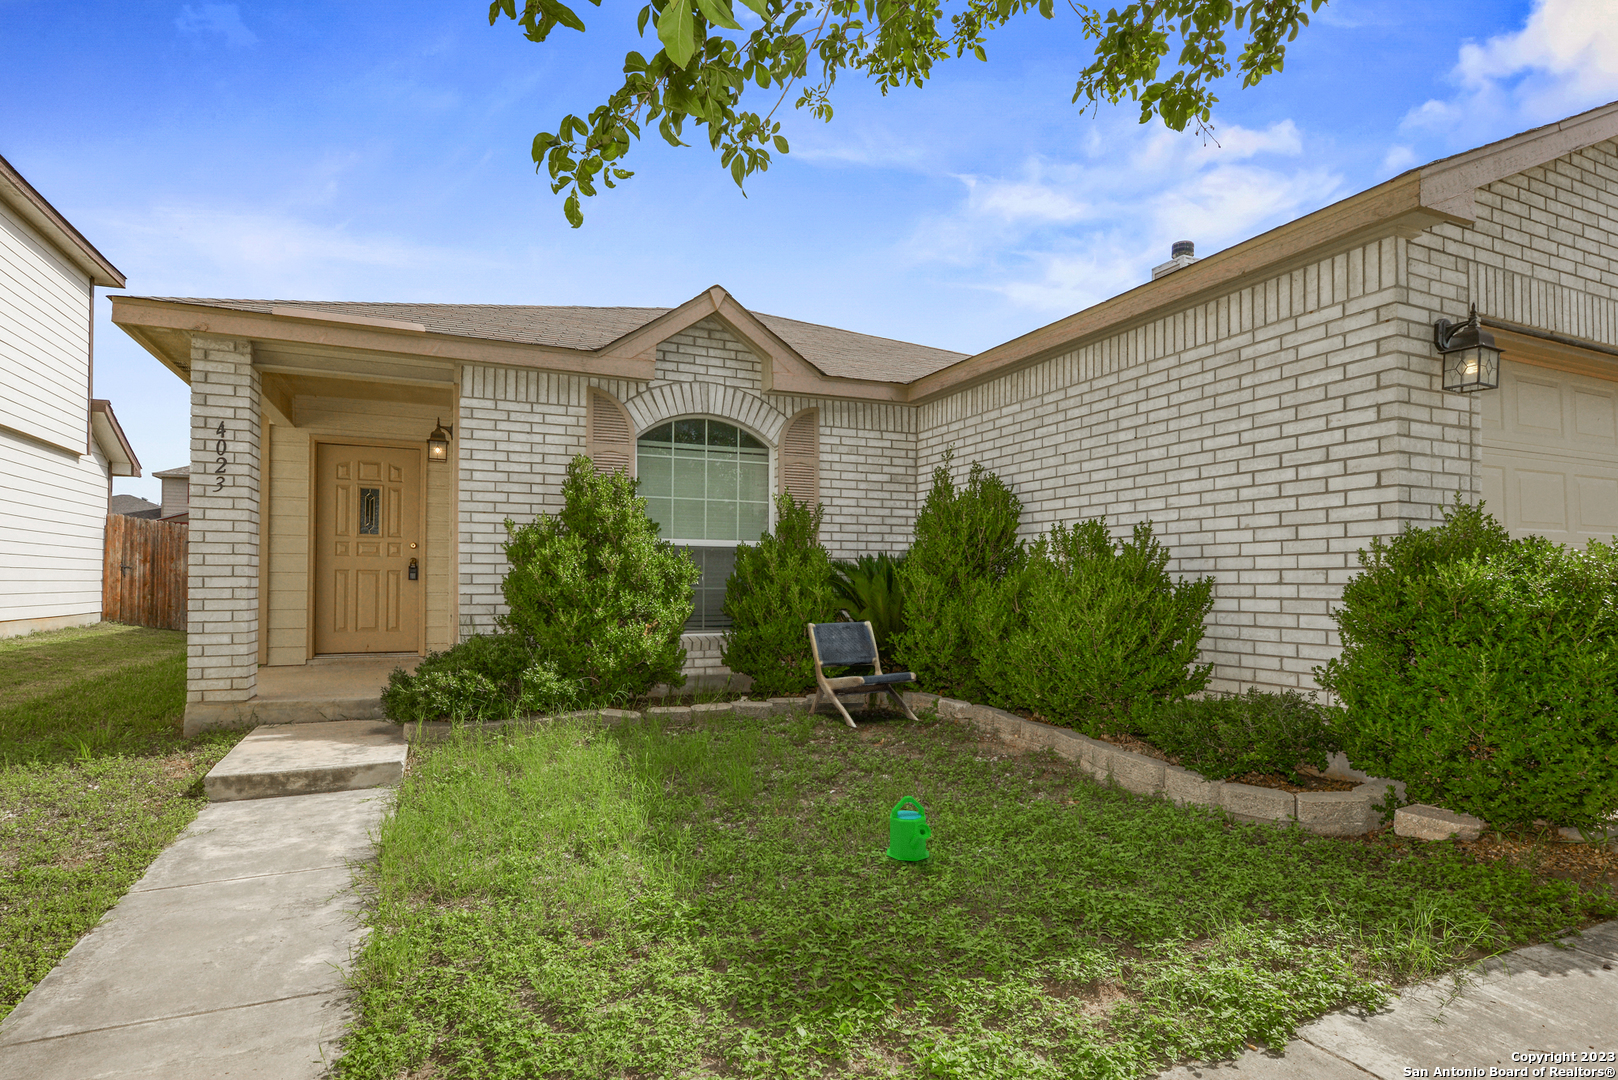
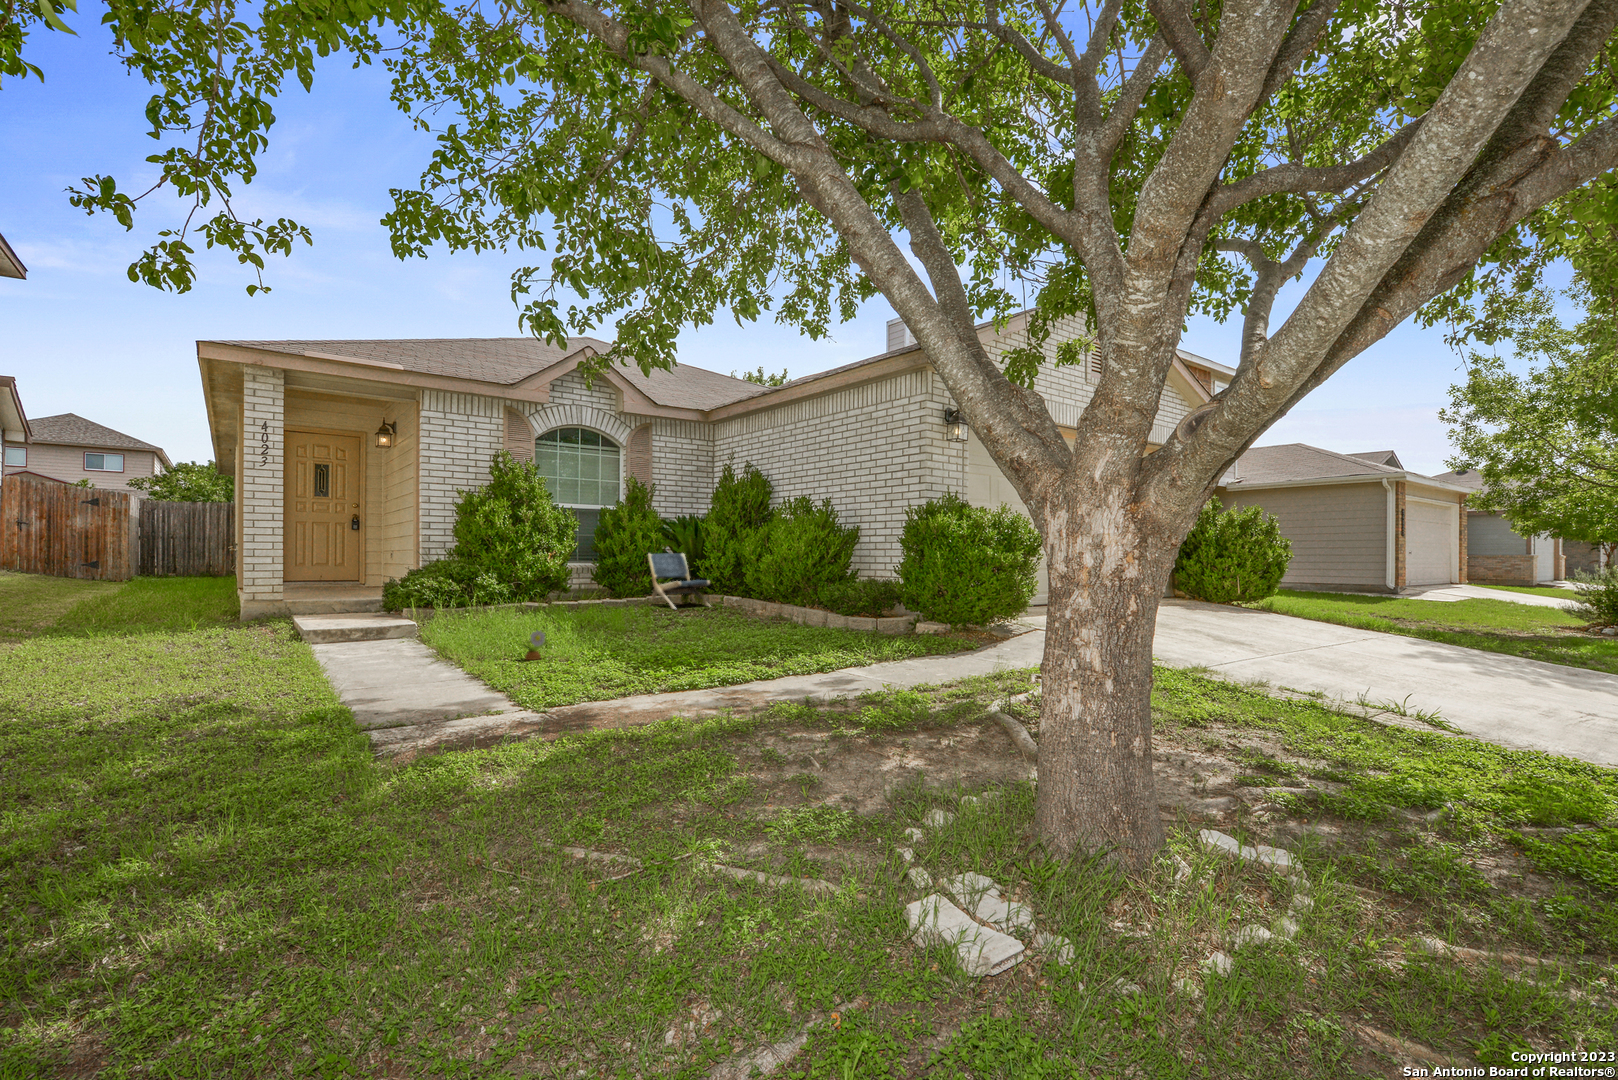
watering can: present [887,796,931,861] -> none [693,613,712,639]
decorative plant: none [442,884,527,963] -> present [521,630,548,660]

